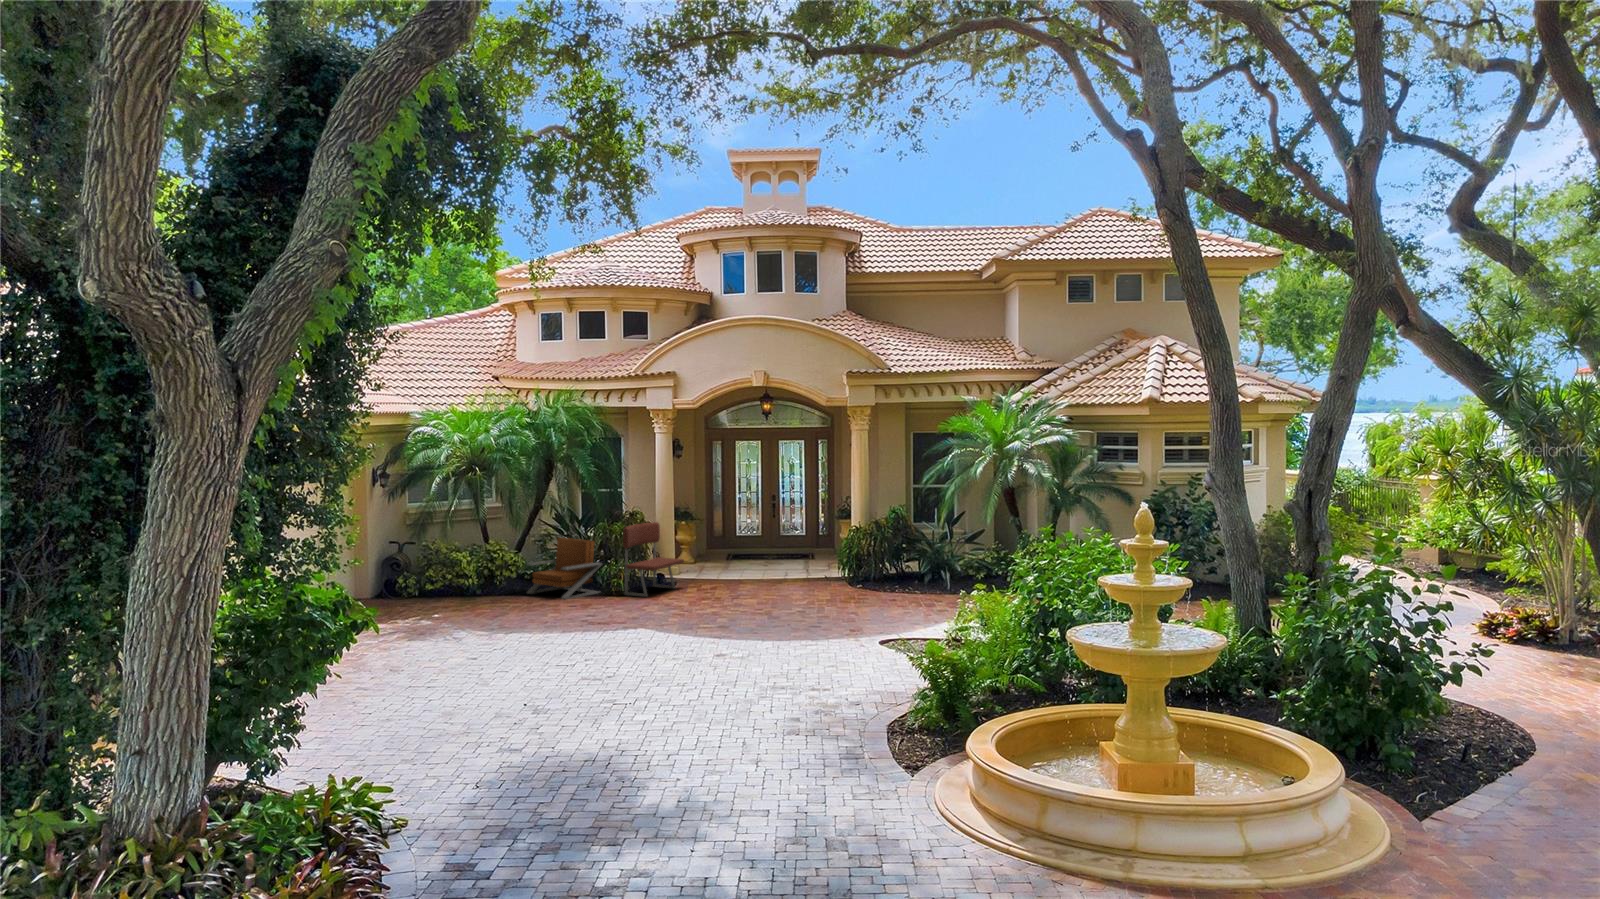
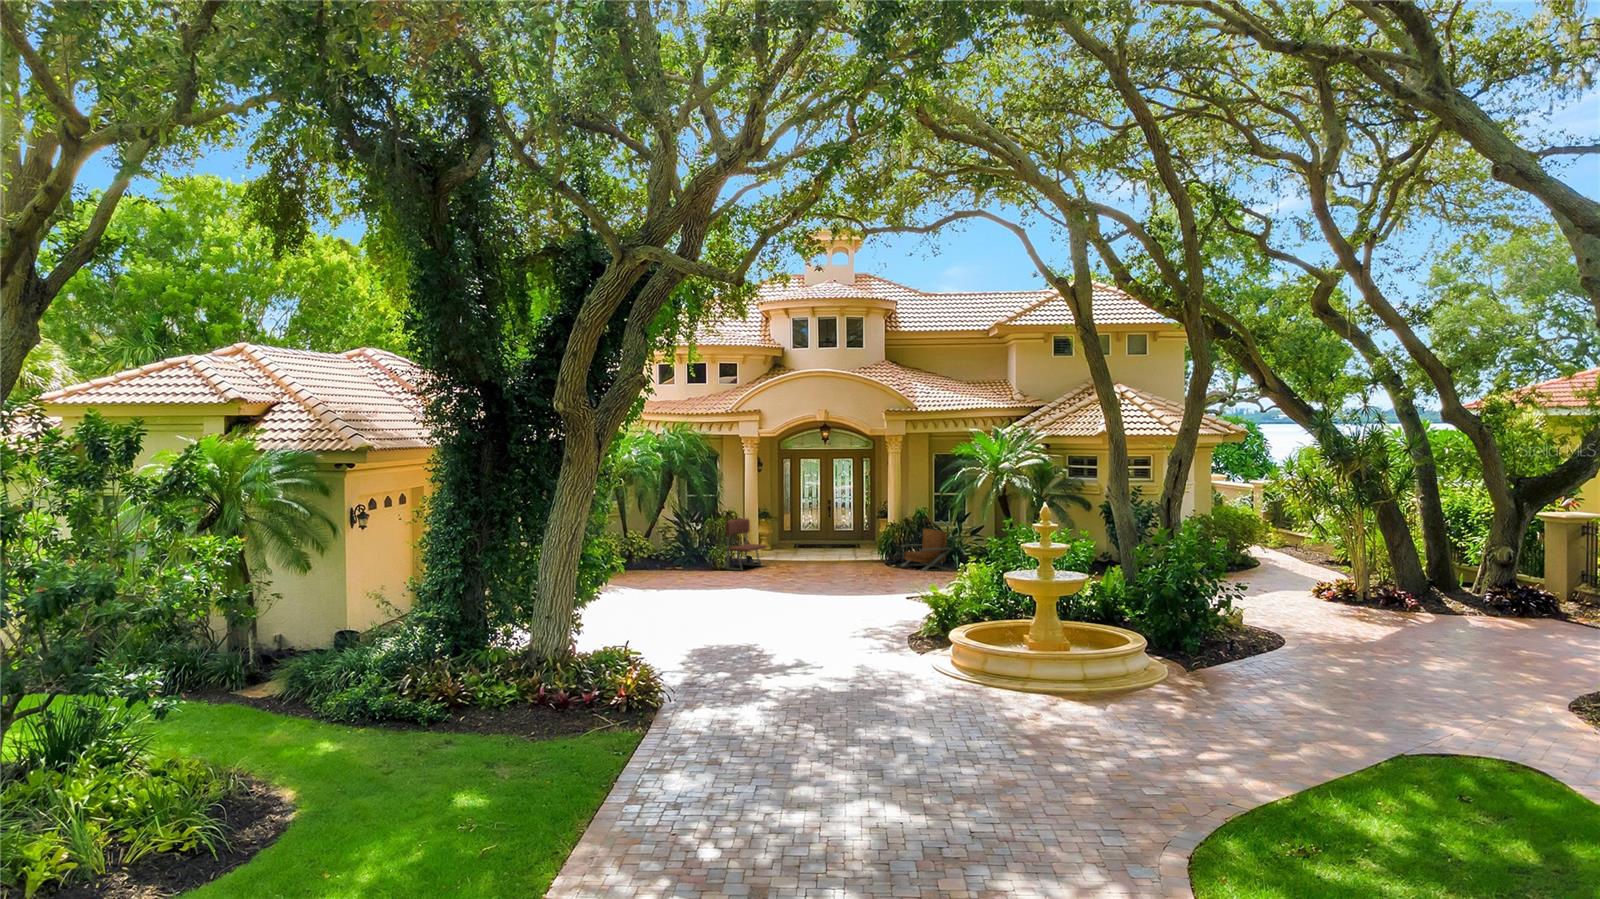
lounge chair: present [527,538,602,599] -> present [901,529,952,572]

